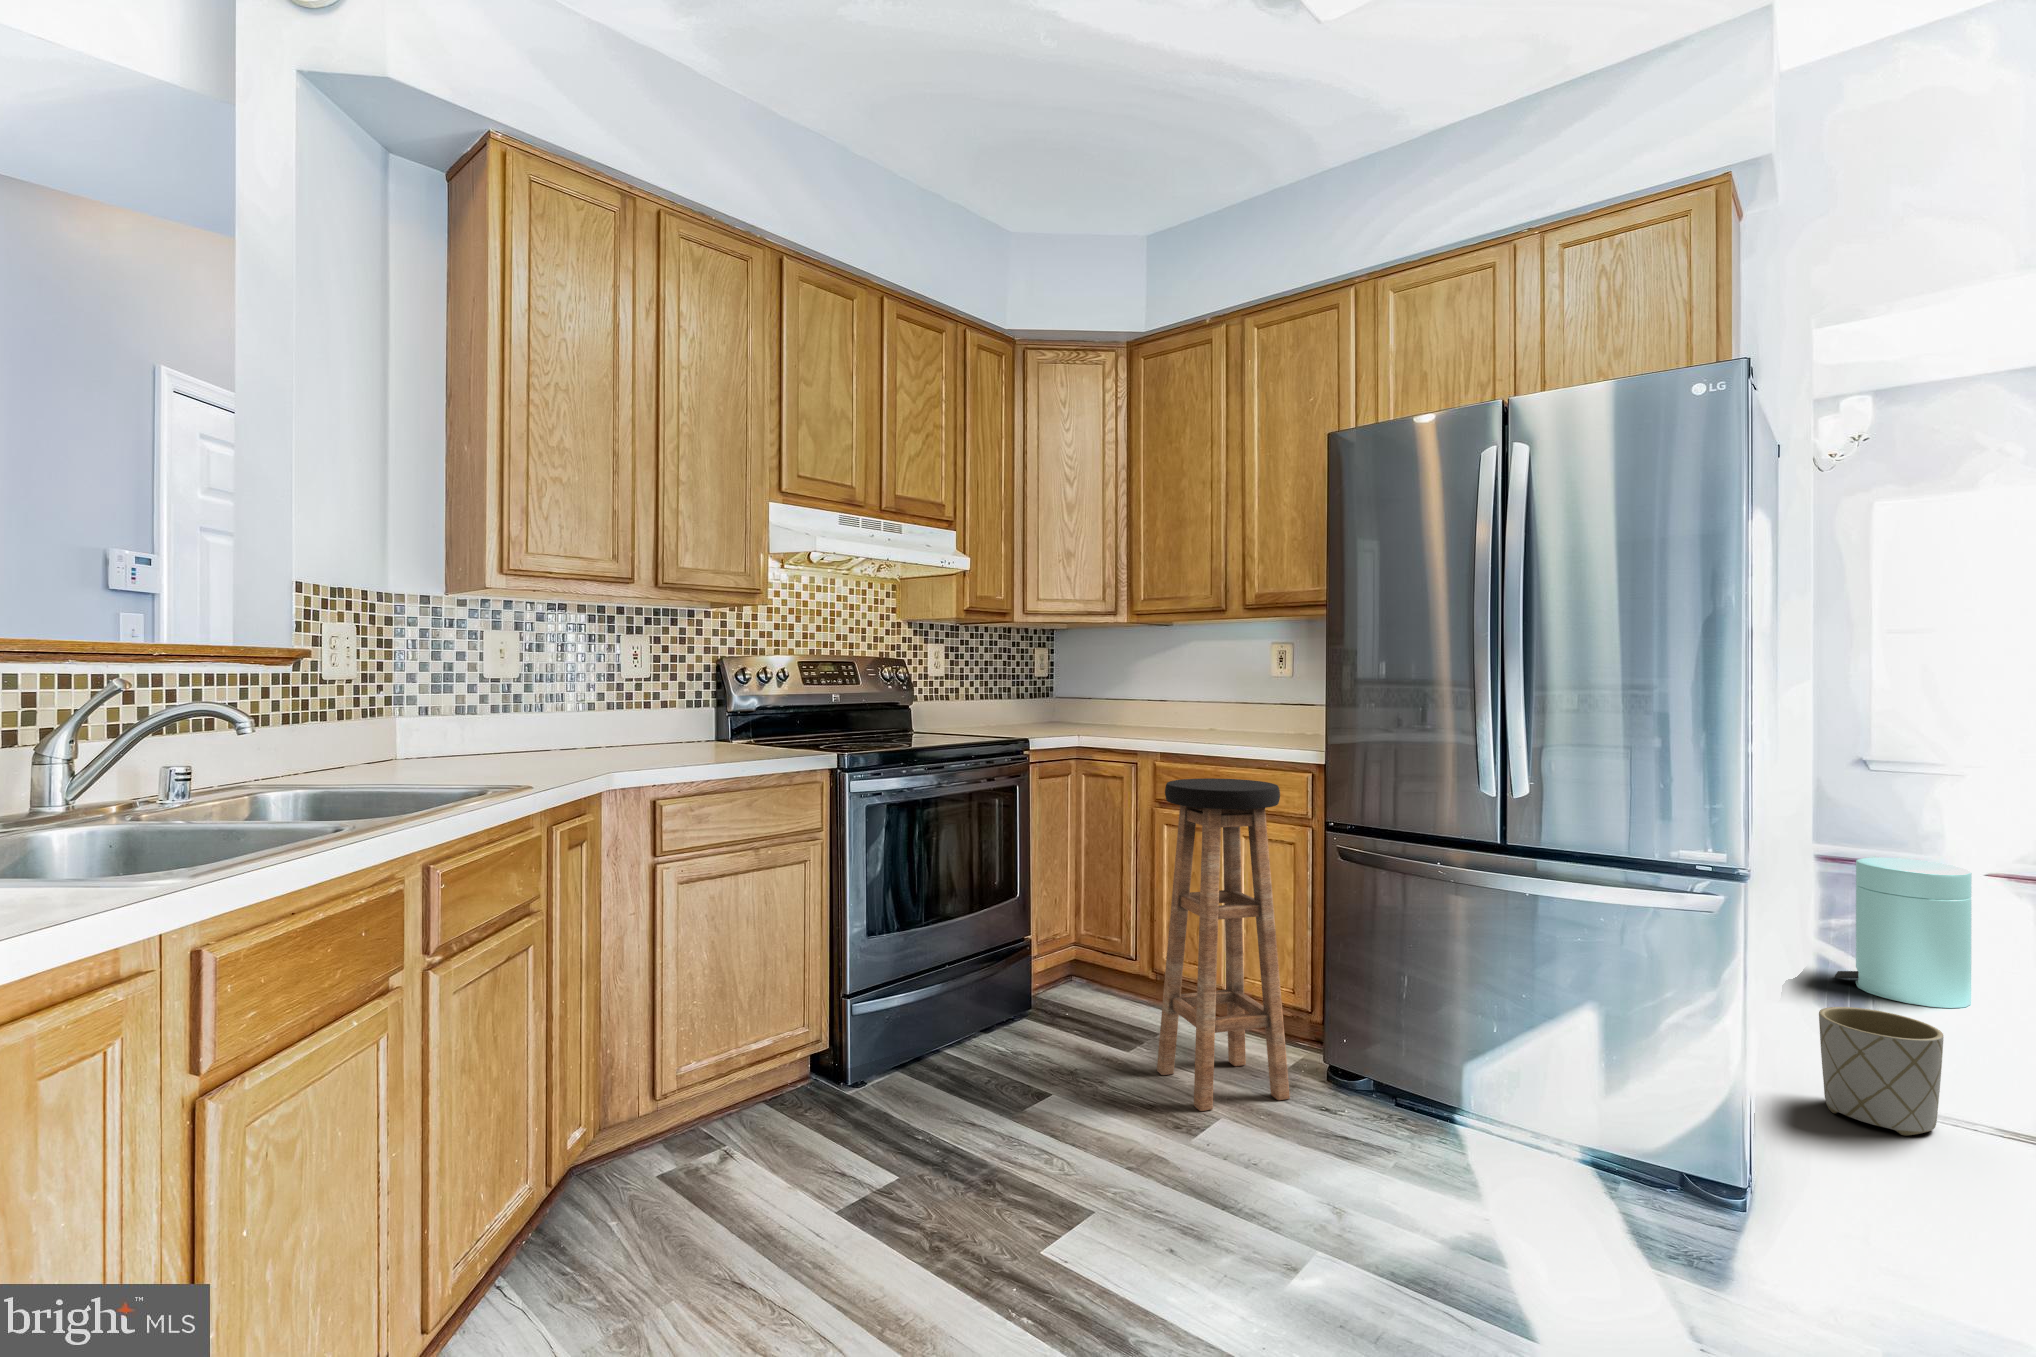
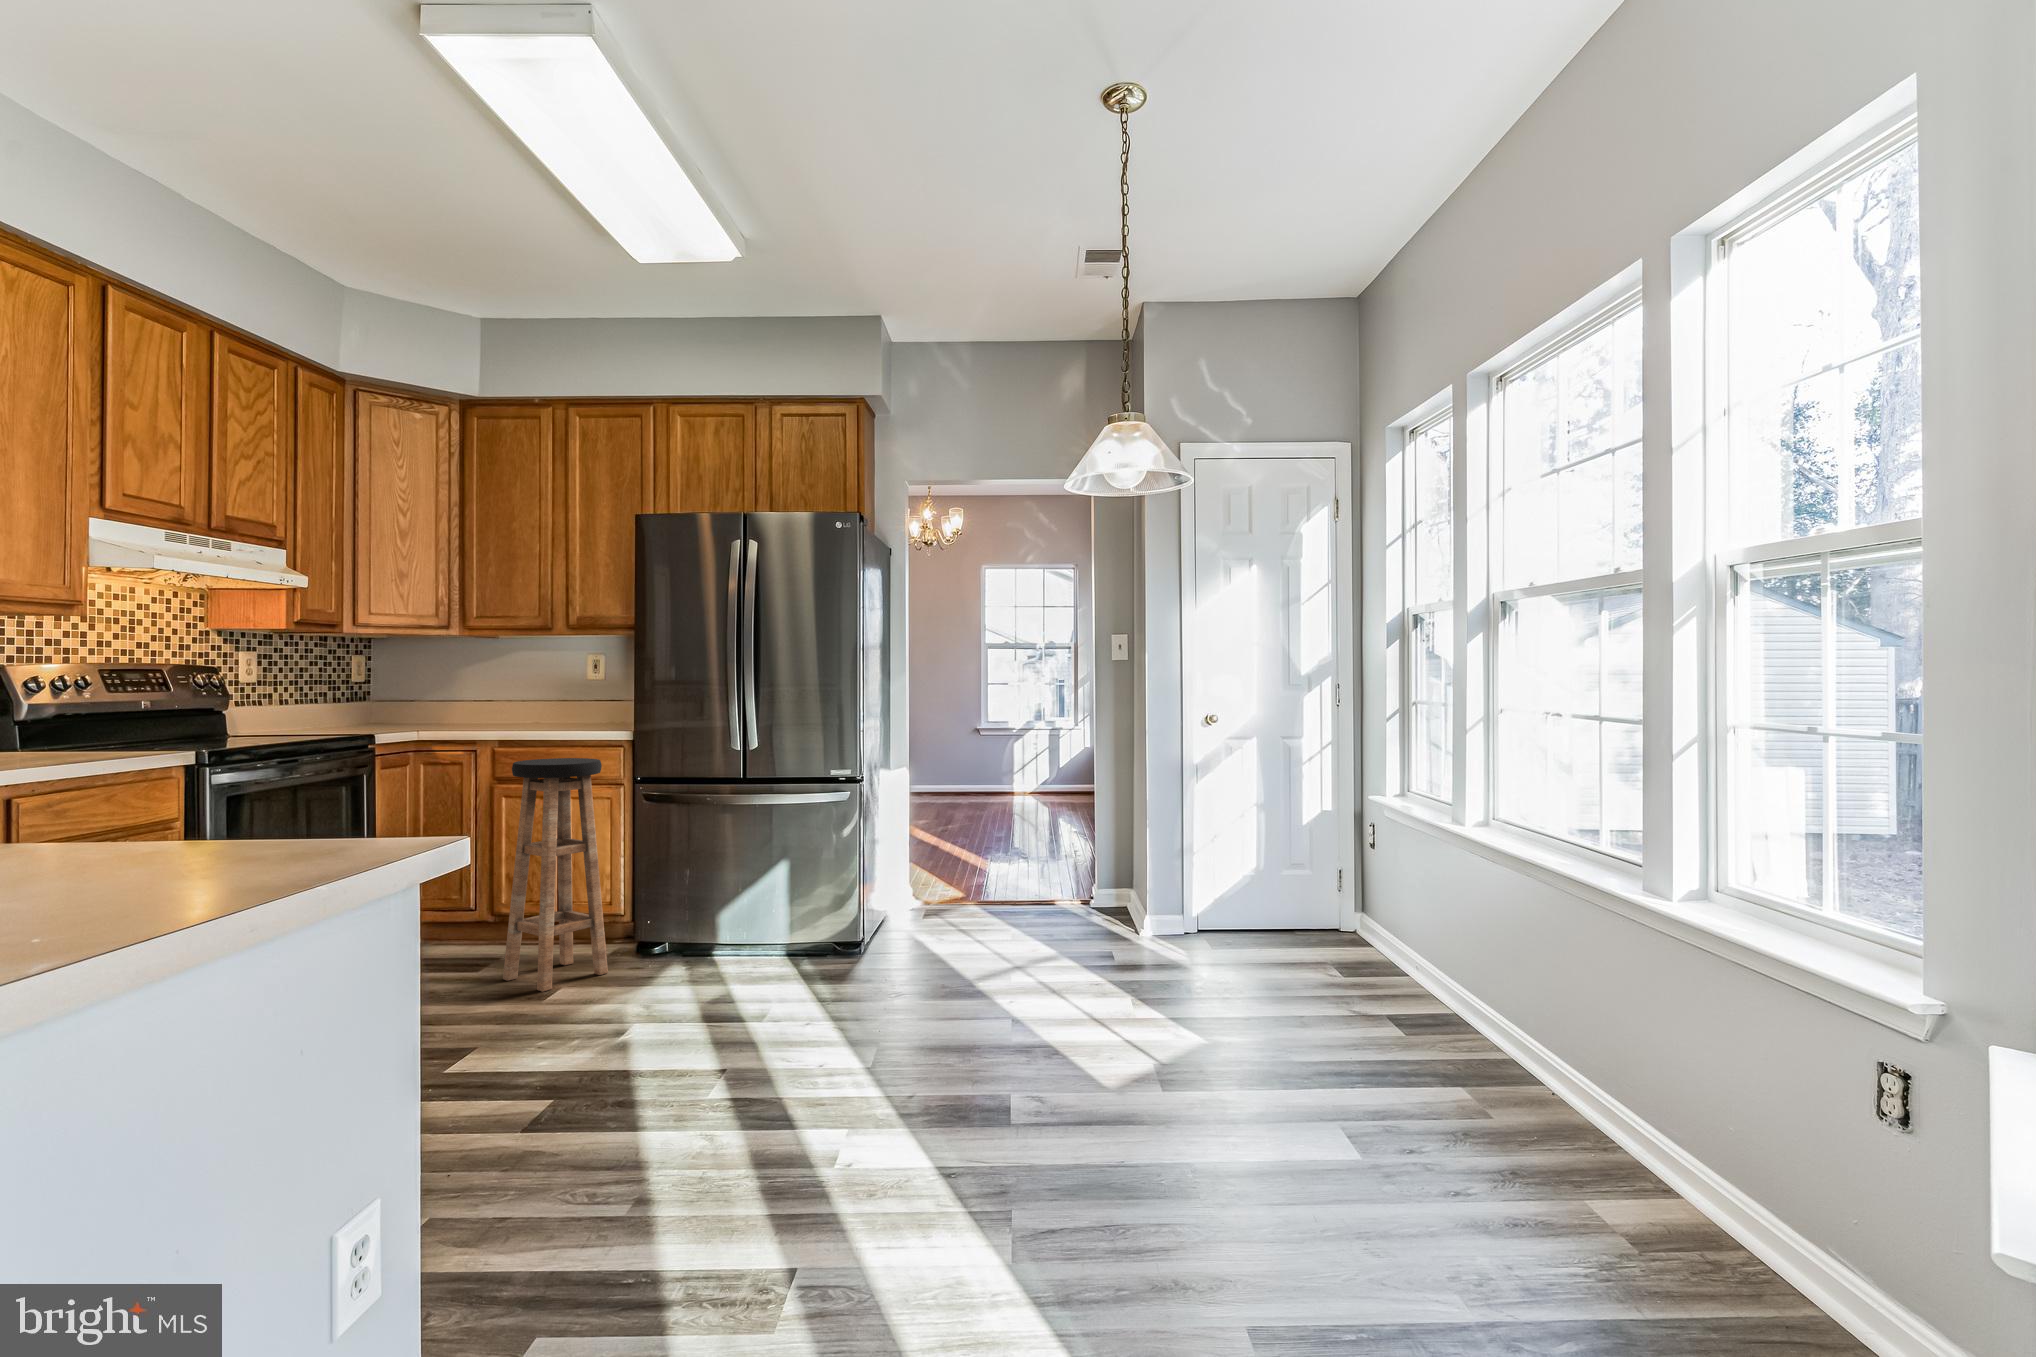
trash can: present [1834,857,1972,1008] -> none [936,786,994,866]
planter: present [1819,1007,1944,1136] -> none [907,861,956,921]

